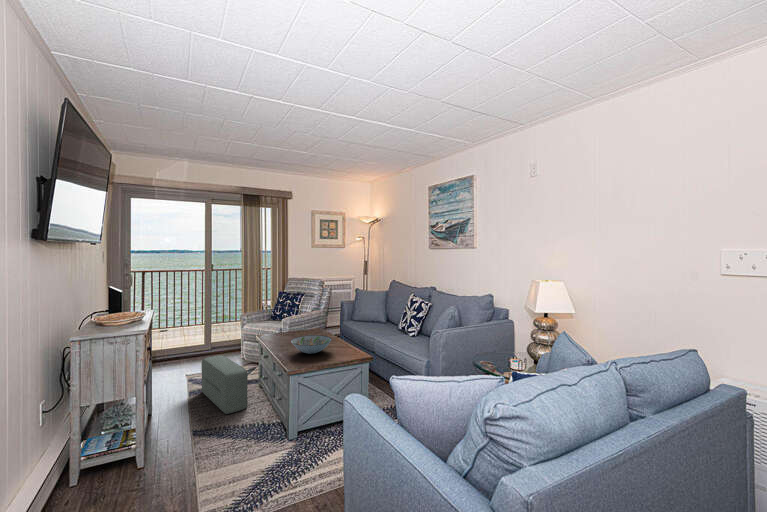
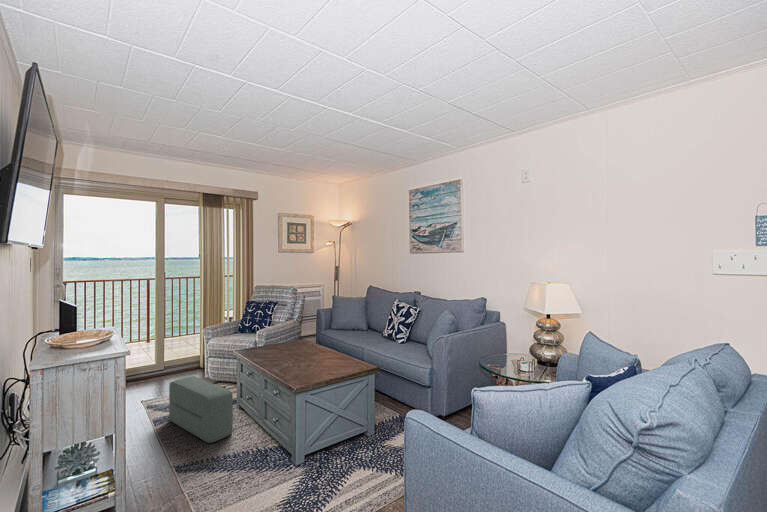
decorative bowl: present [291,335,332,354] -> none [286,348,330,368]

